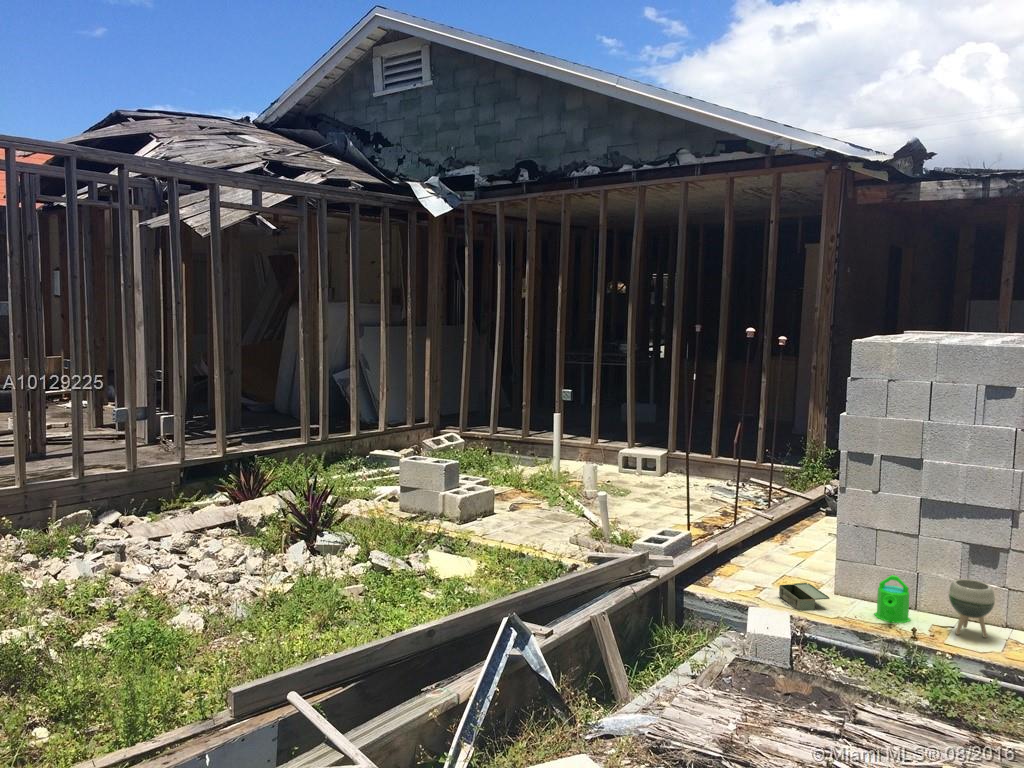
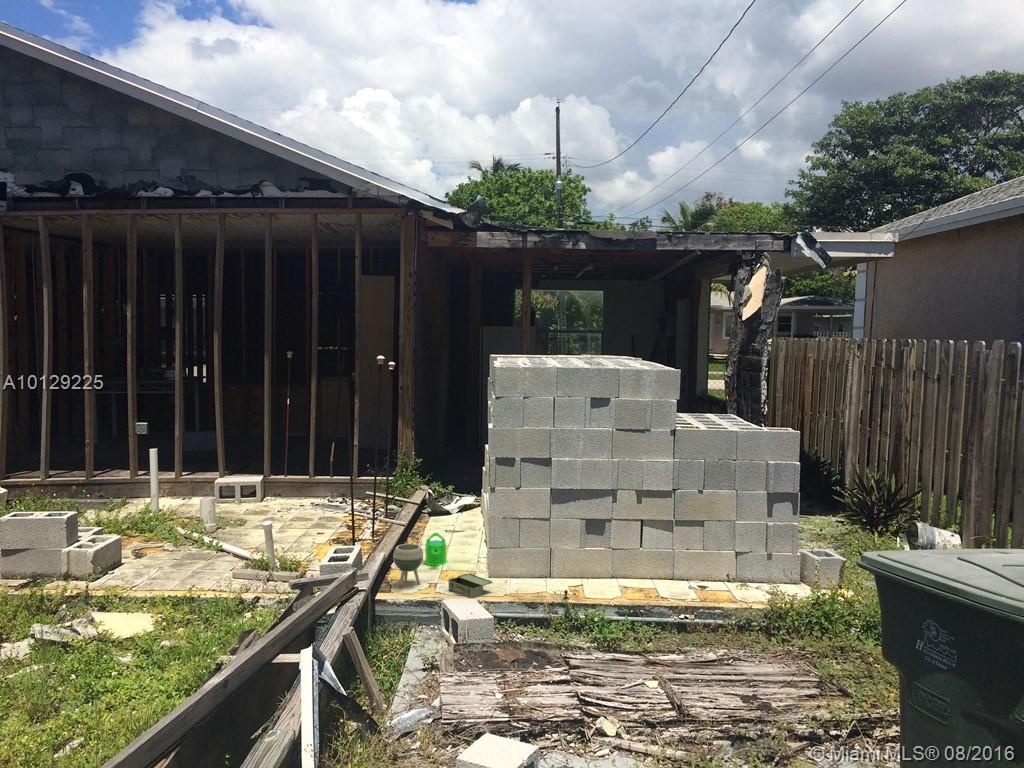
watering can: present [874,575,910,623] -> present [424,533,447,566]
planter: present [948,579,995,638] -> present [393,544,423,586]

